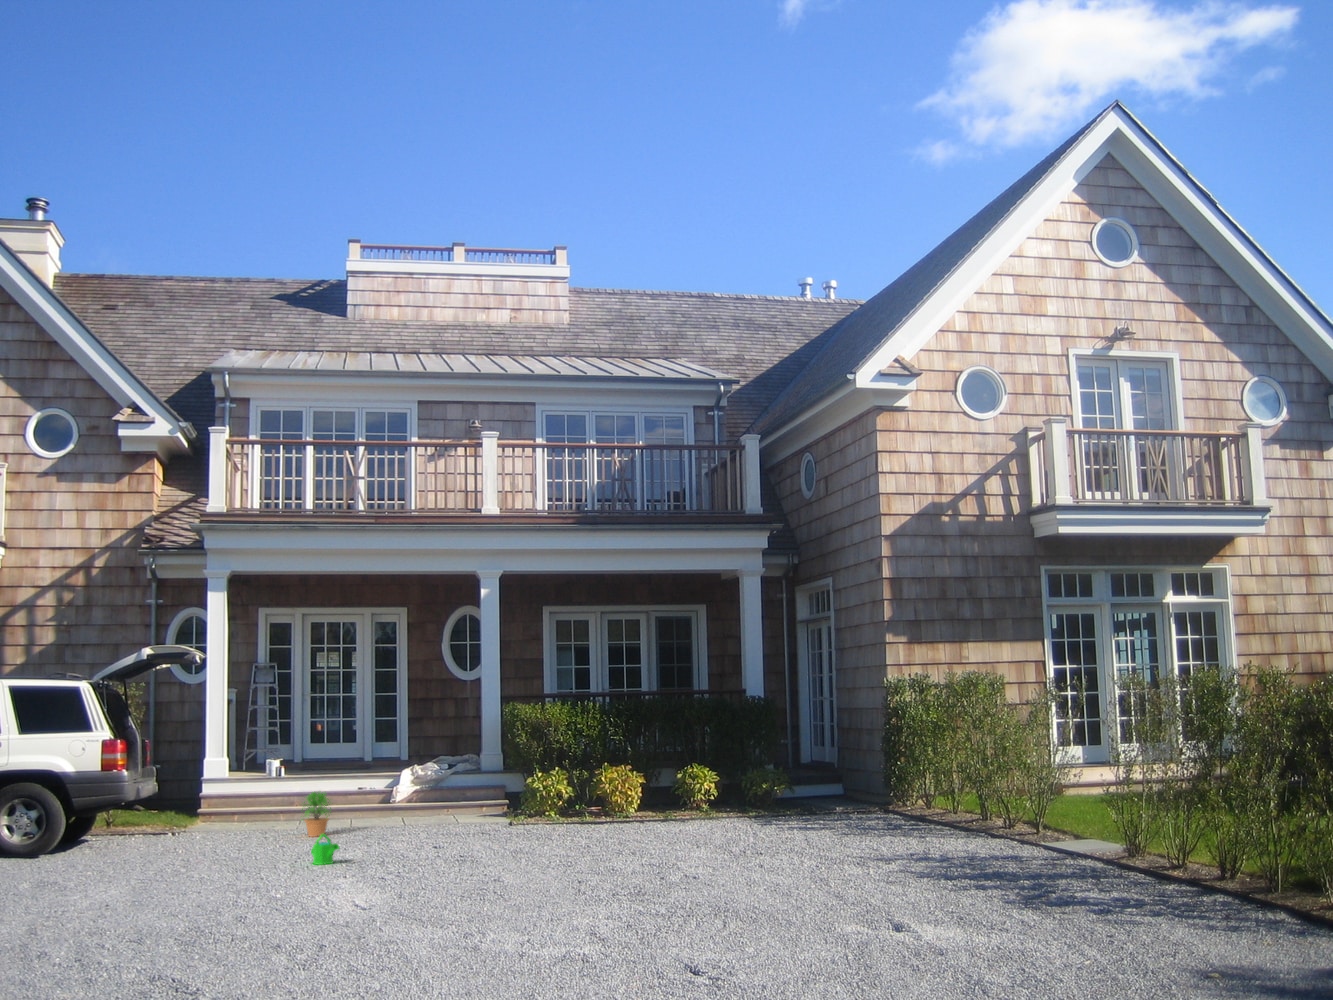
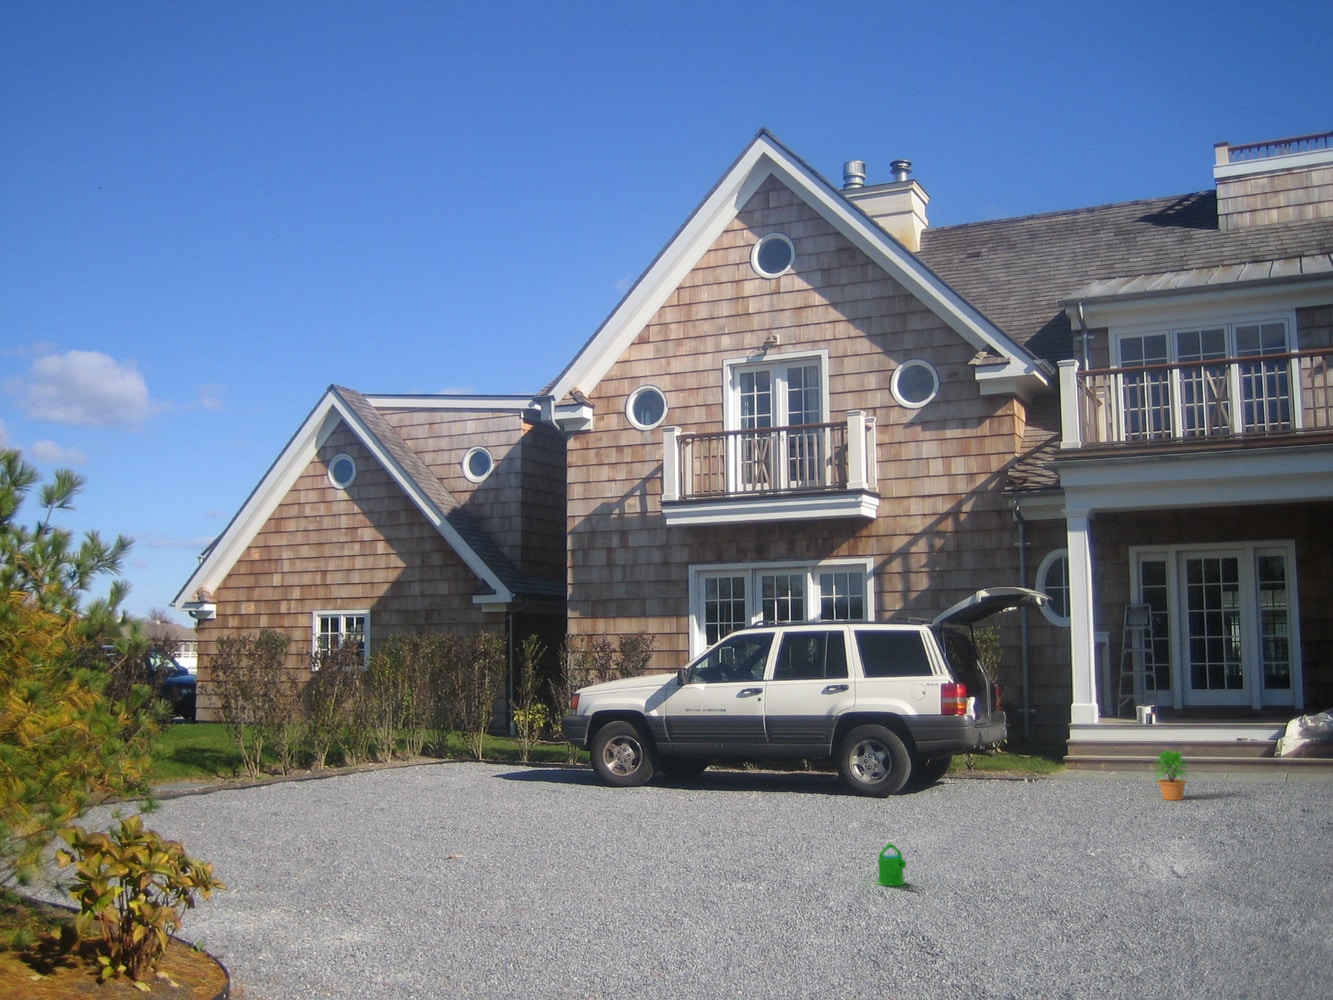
watering can: present [311,834,339,865] -> present [877,844,906,886]

